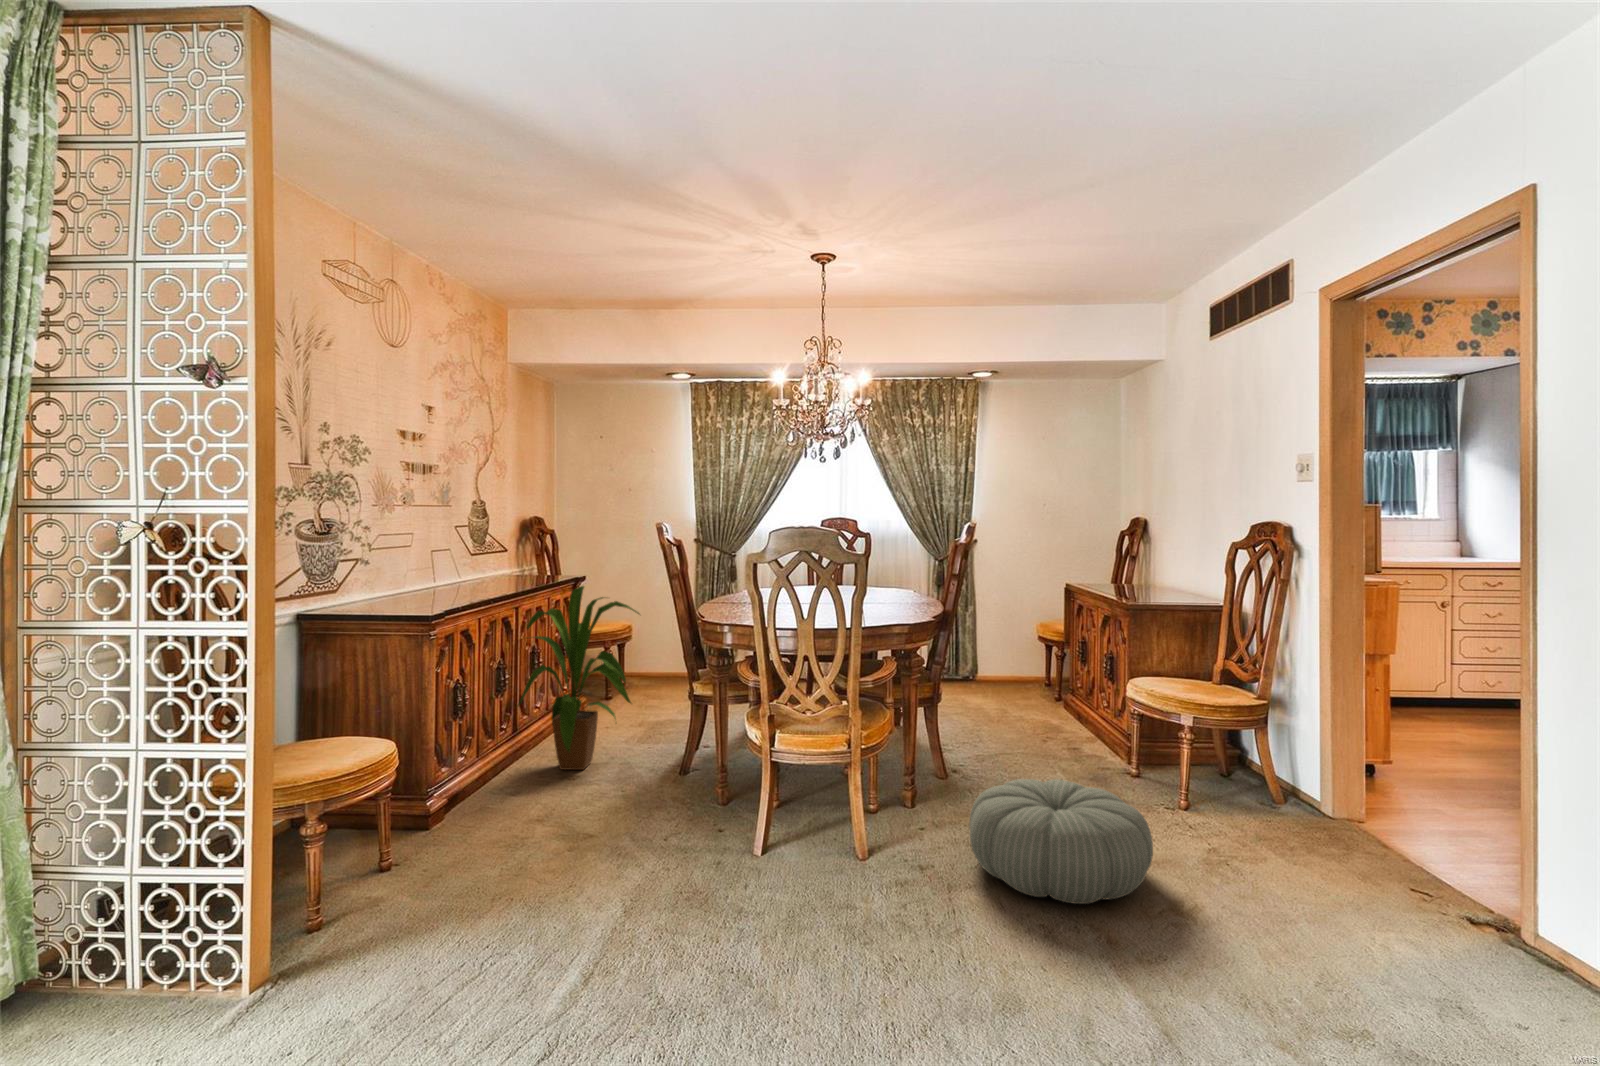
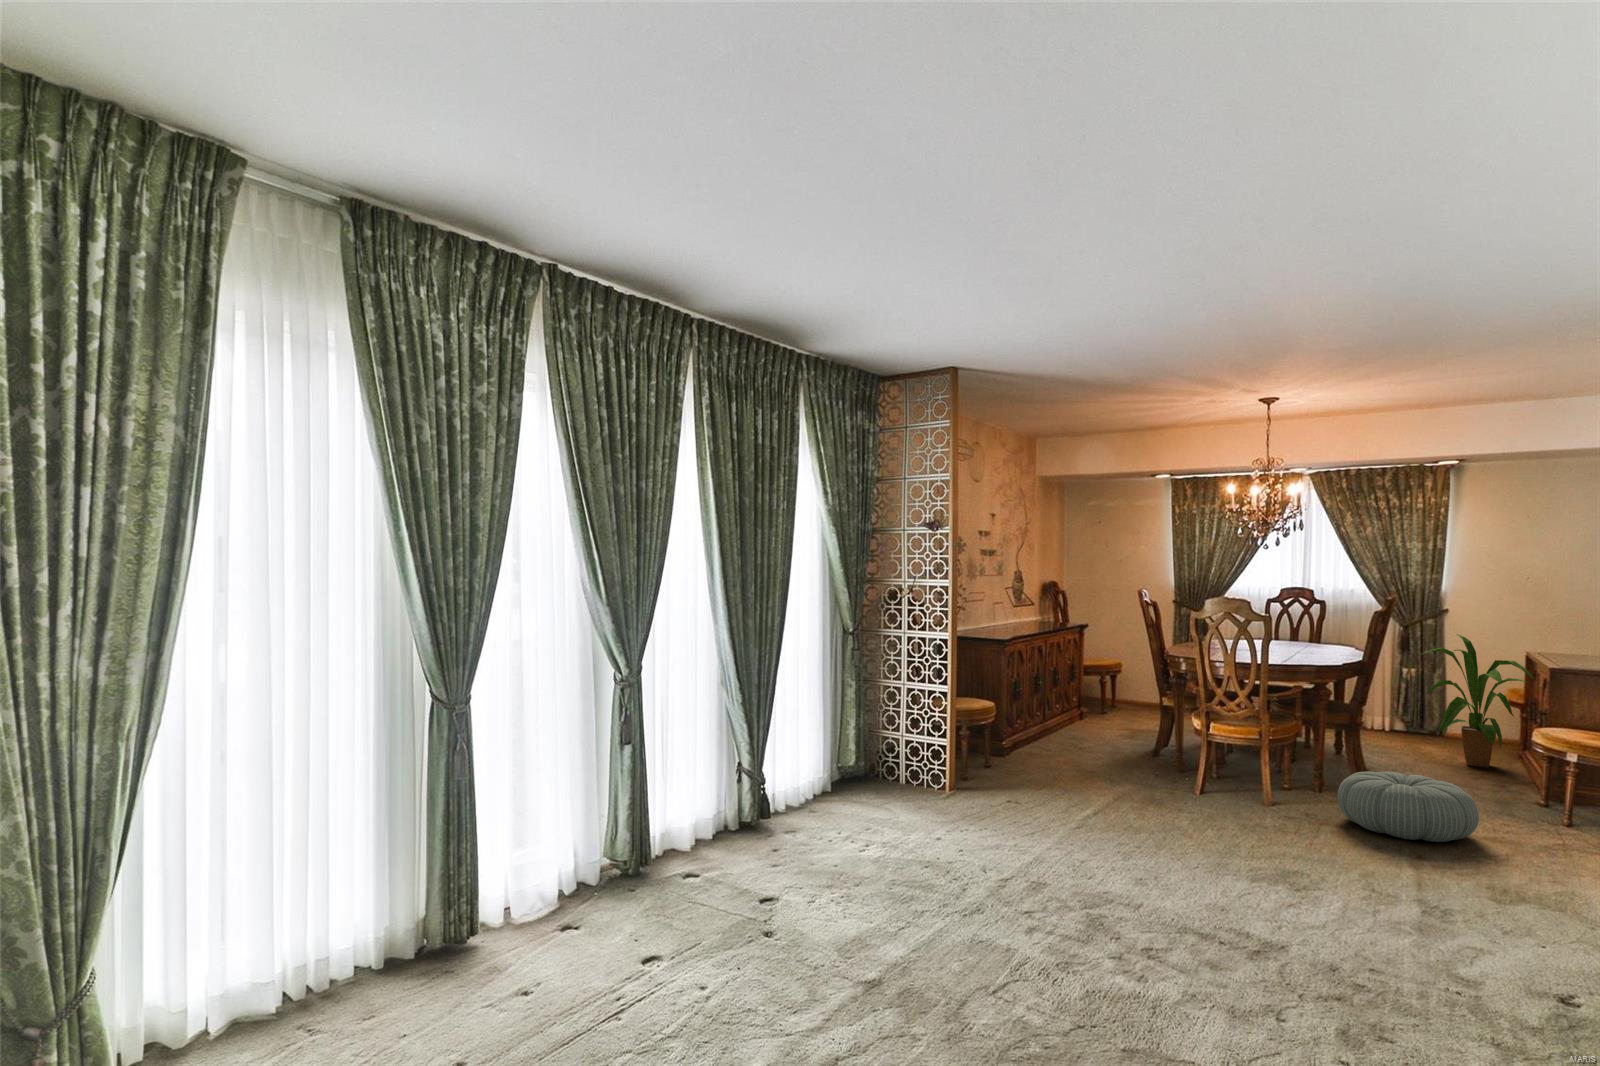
house plant: present [518,586,639,770] -> present [1419,634,1535,768]

